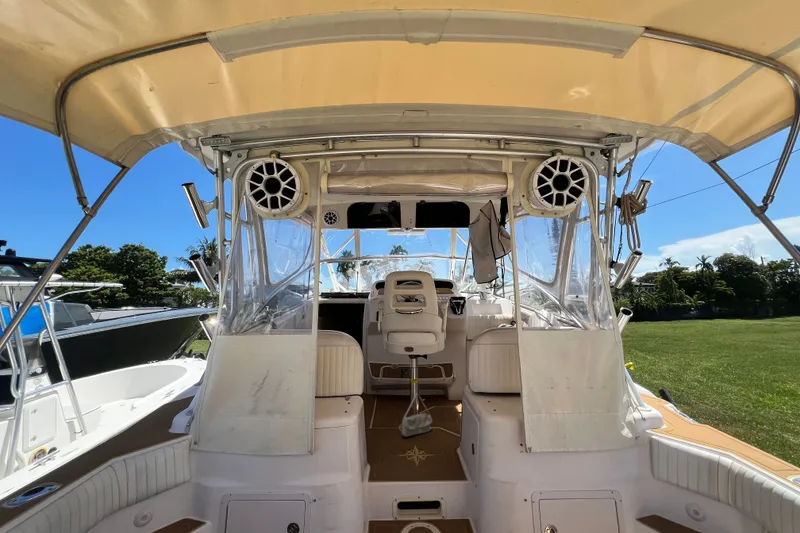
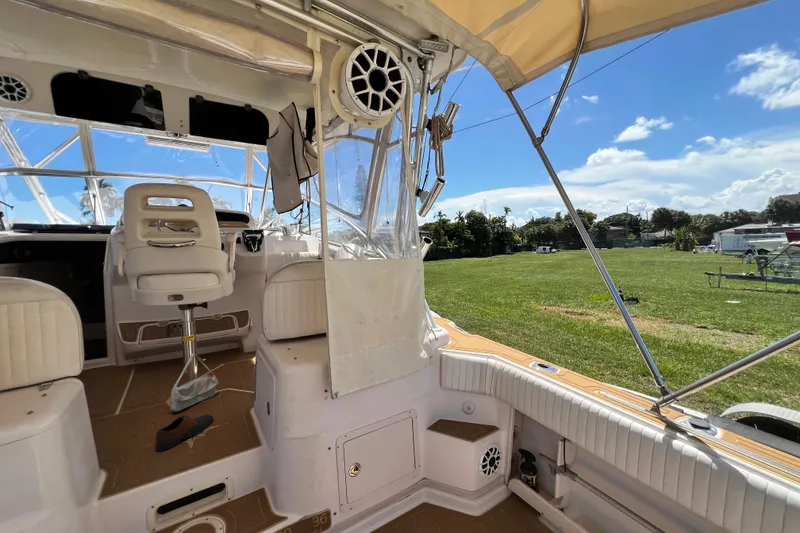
shoe: none [395,439,430,461] -> present [155,415,213,451]

